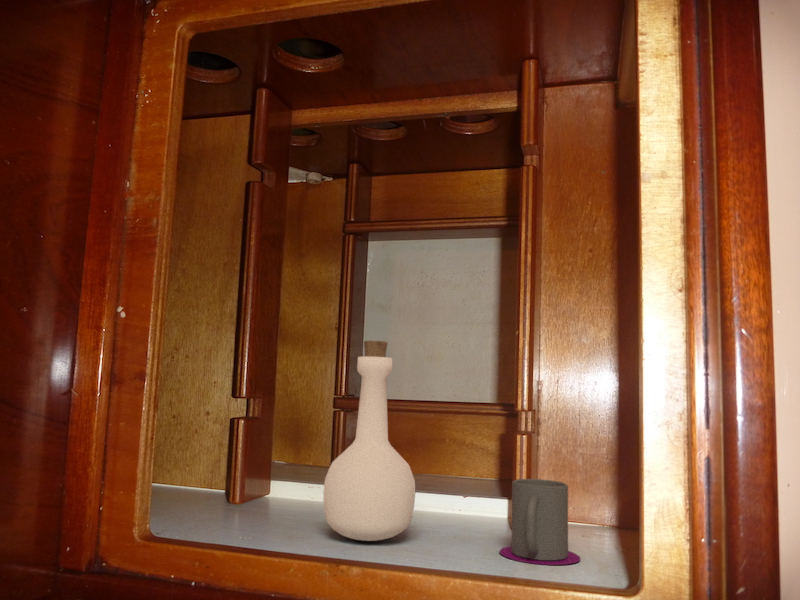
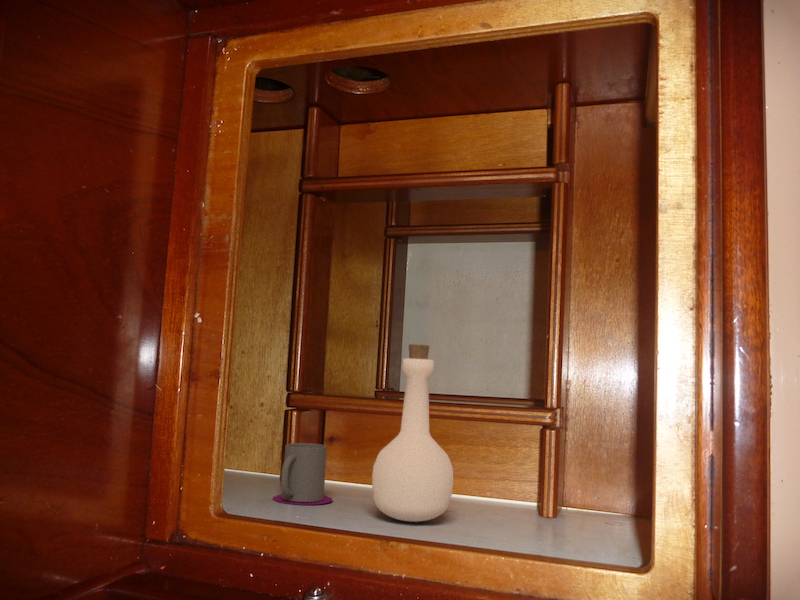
mug: present [500,479,580,565] -> present [273,443,332,505]

